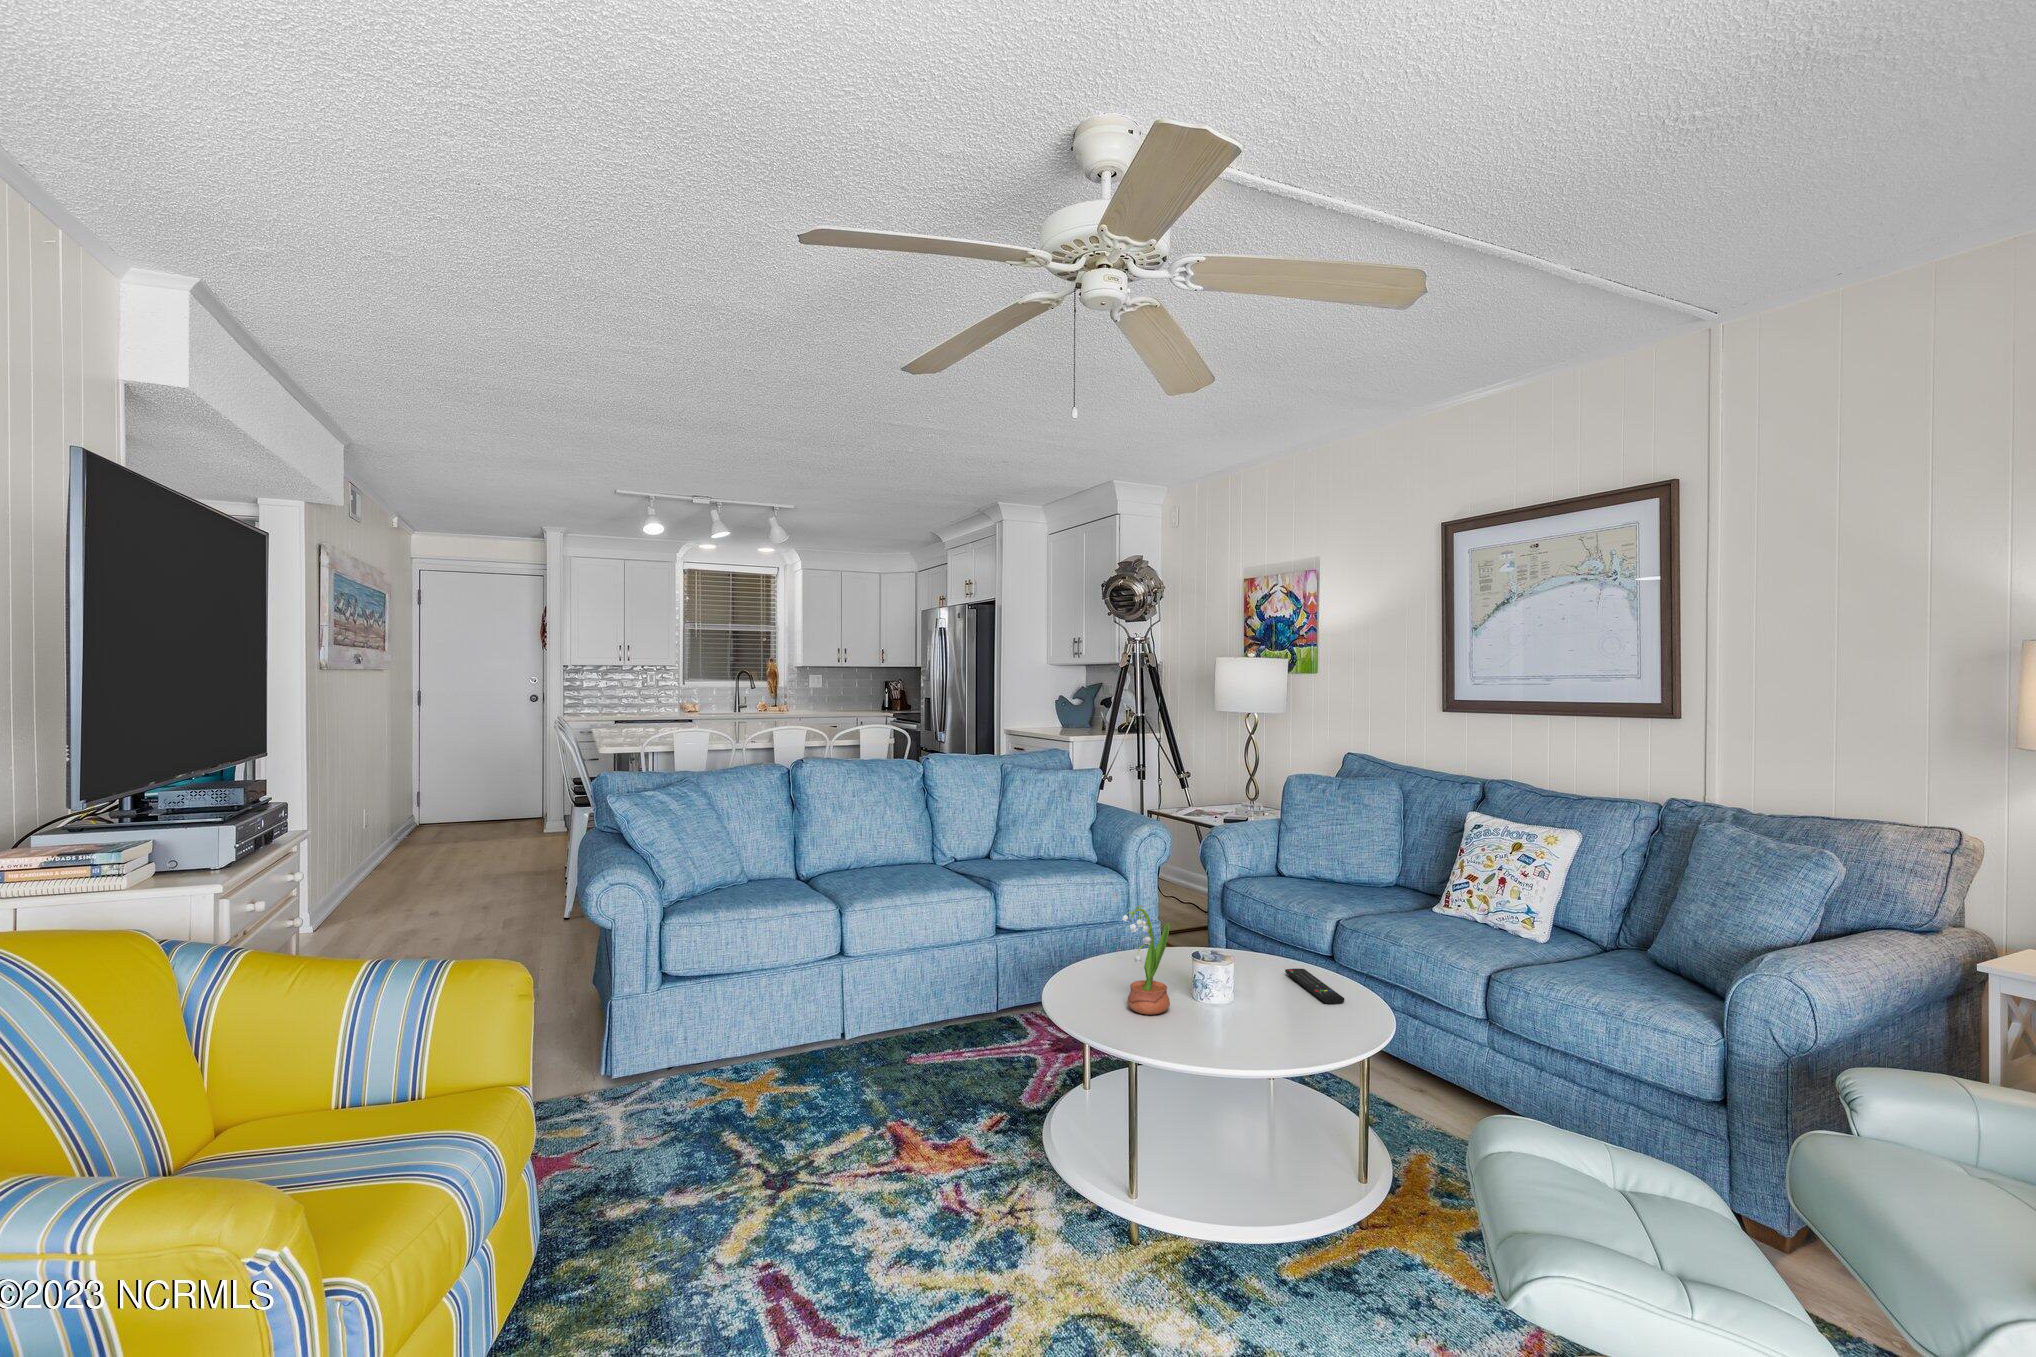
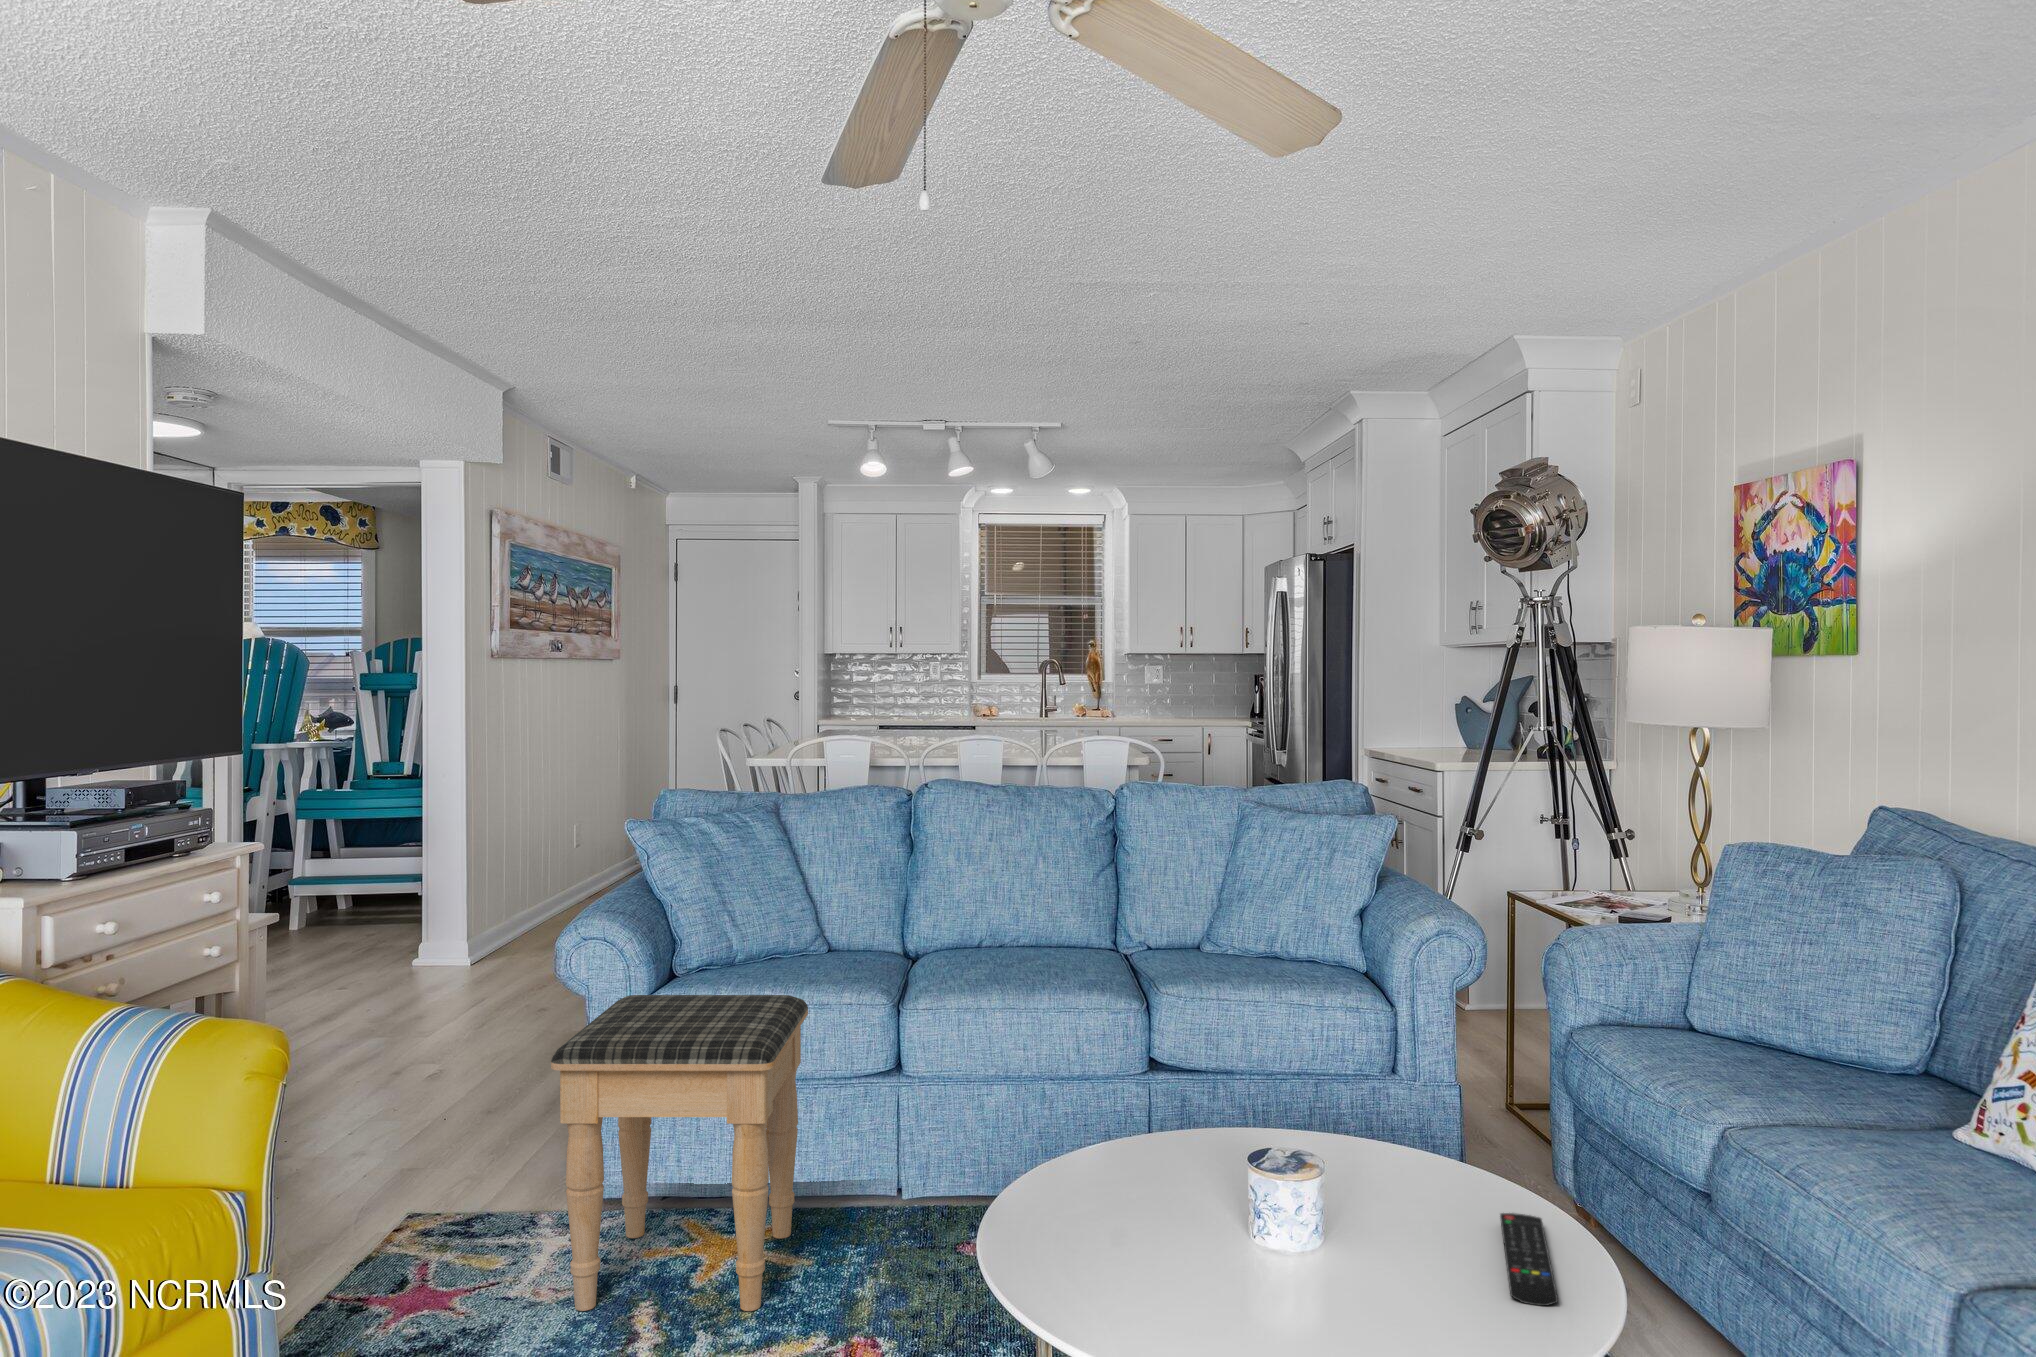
potted flower: present [1122,905,1170,1015] -> none [1104,1059,1196,1261]
footstool: none [654,909,821,1140] -> present [551,995,808,1311]

